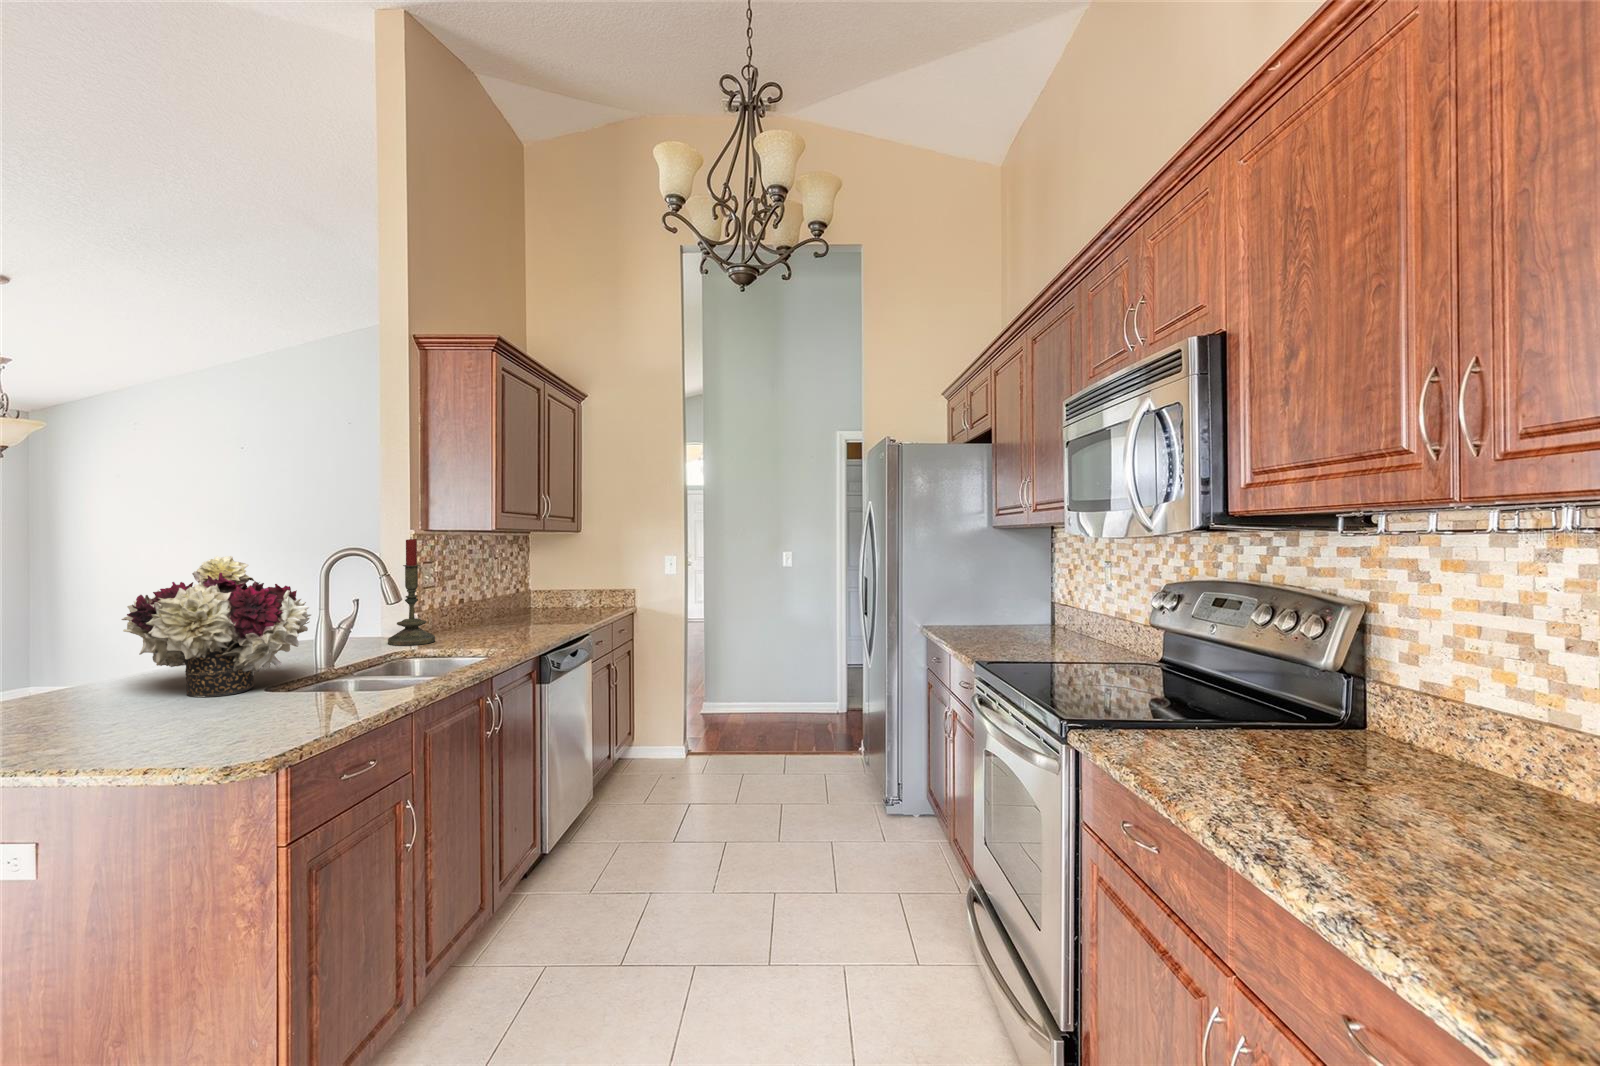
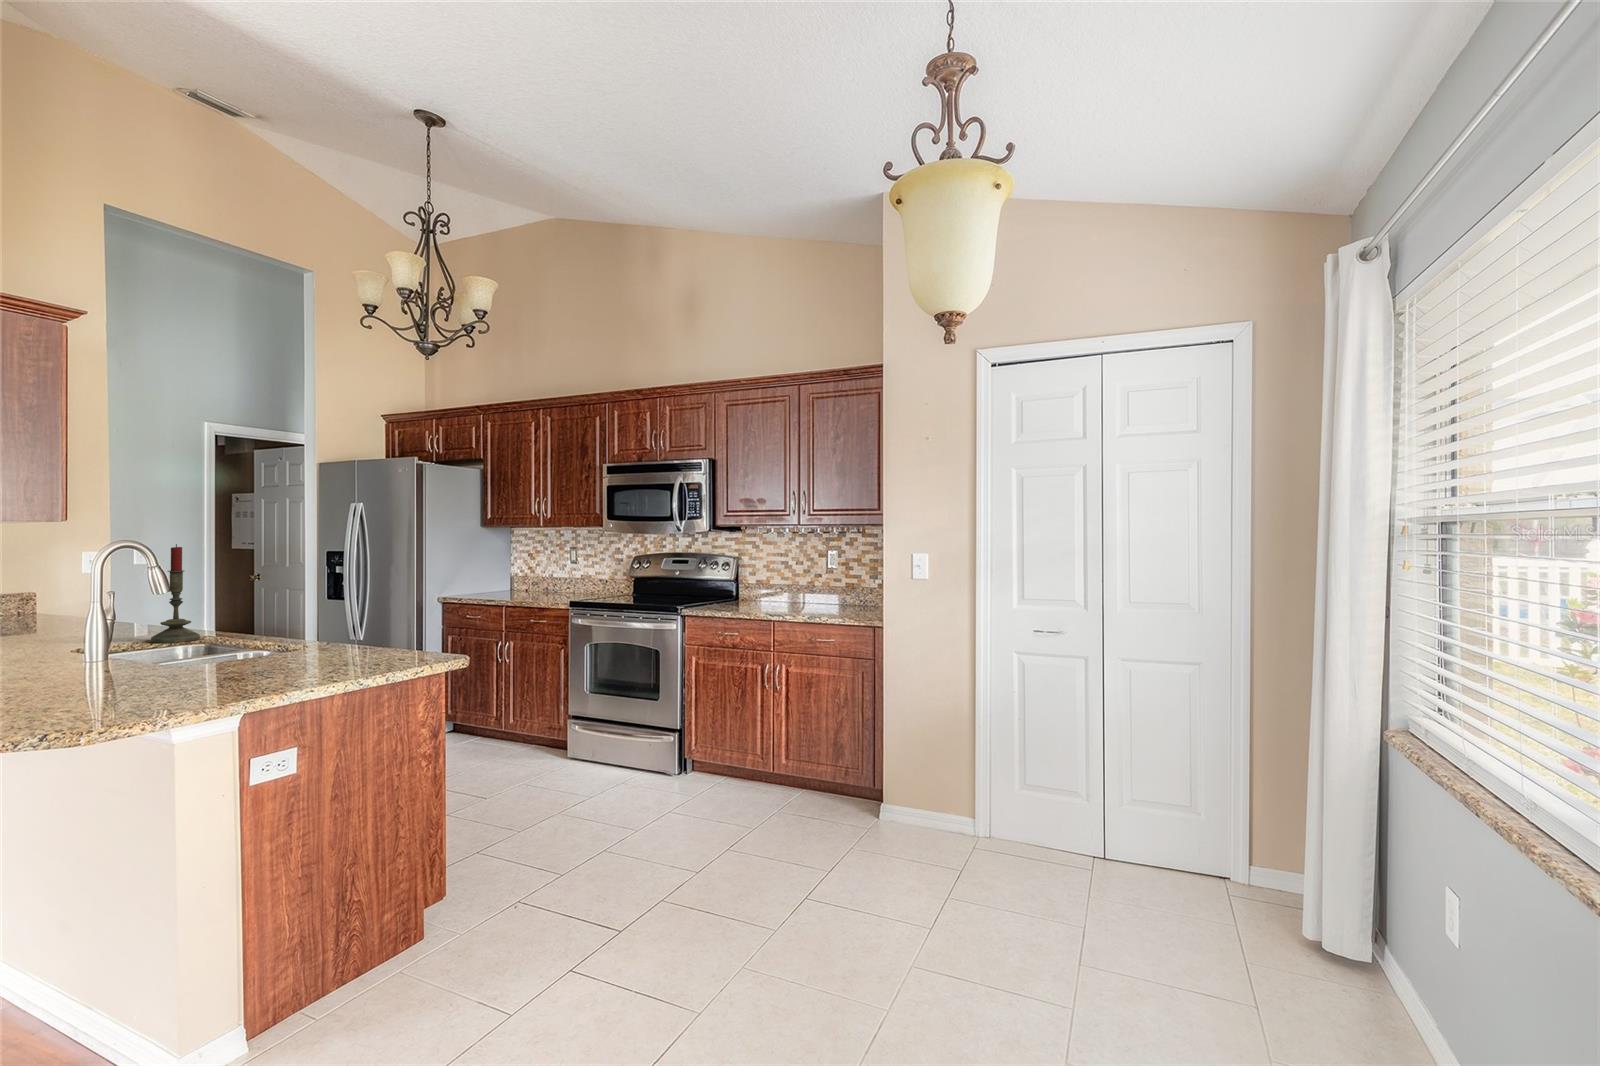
flower arrangement: present [122,556,311,697] -> none [215,561,341,662]

